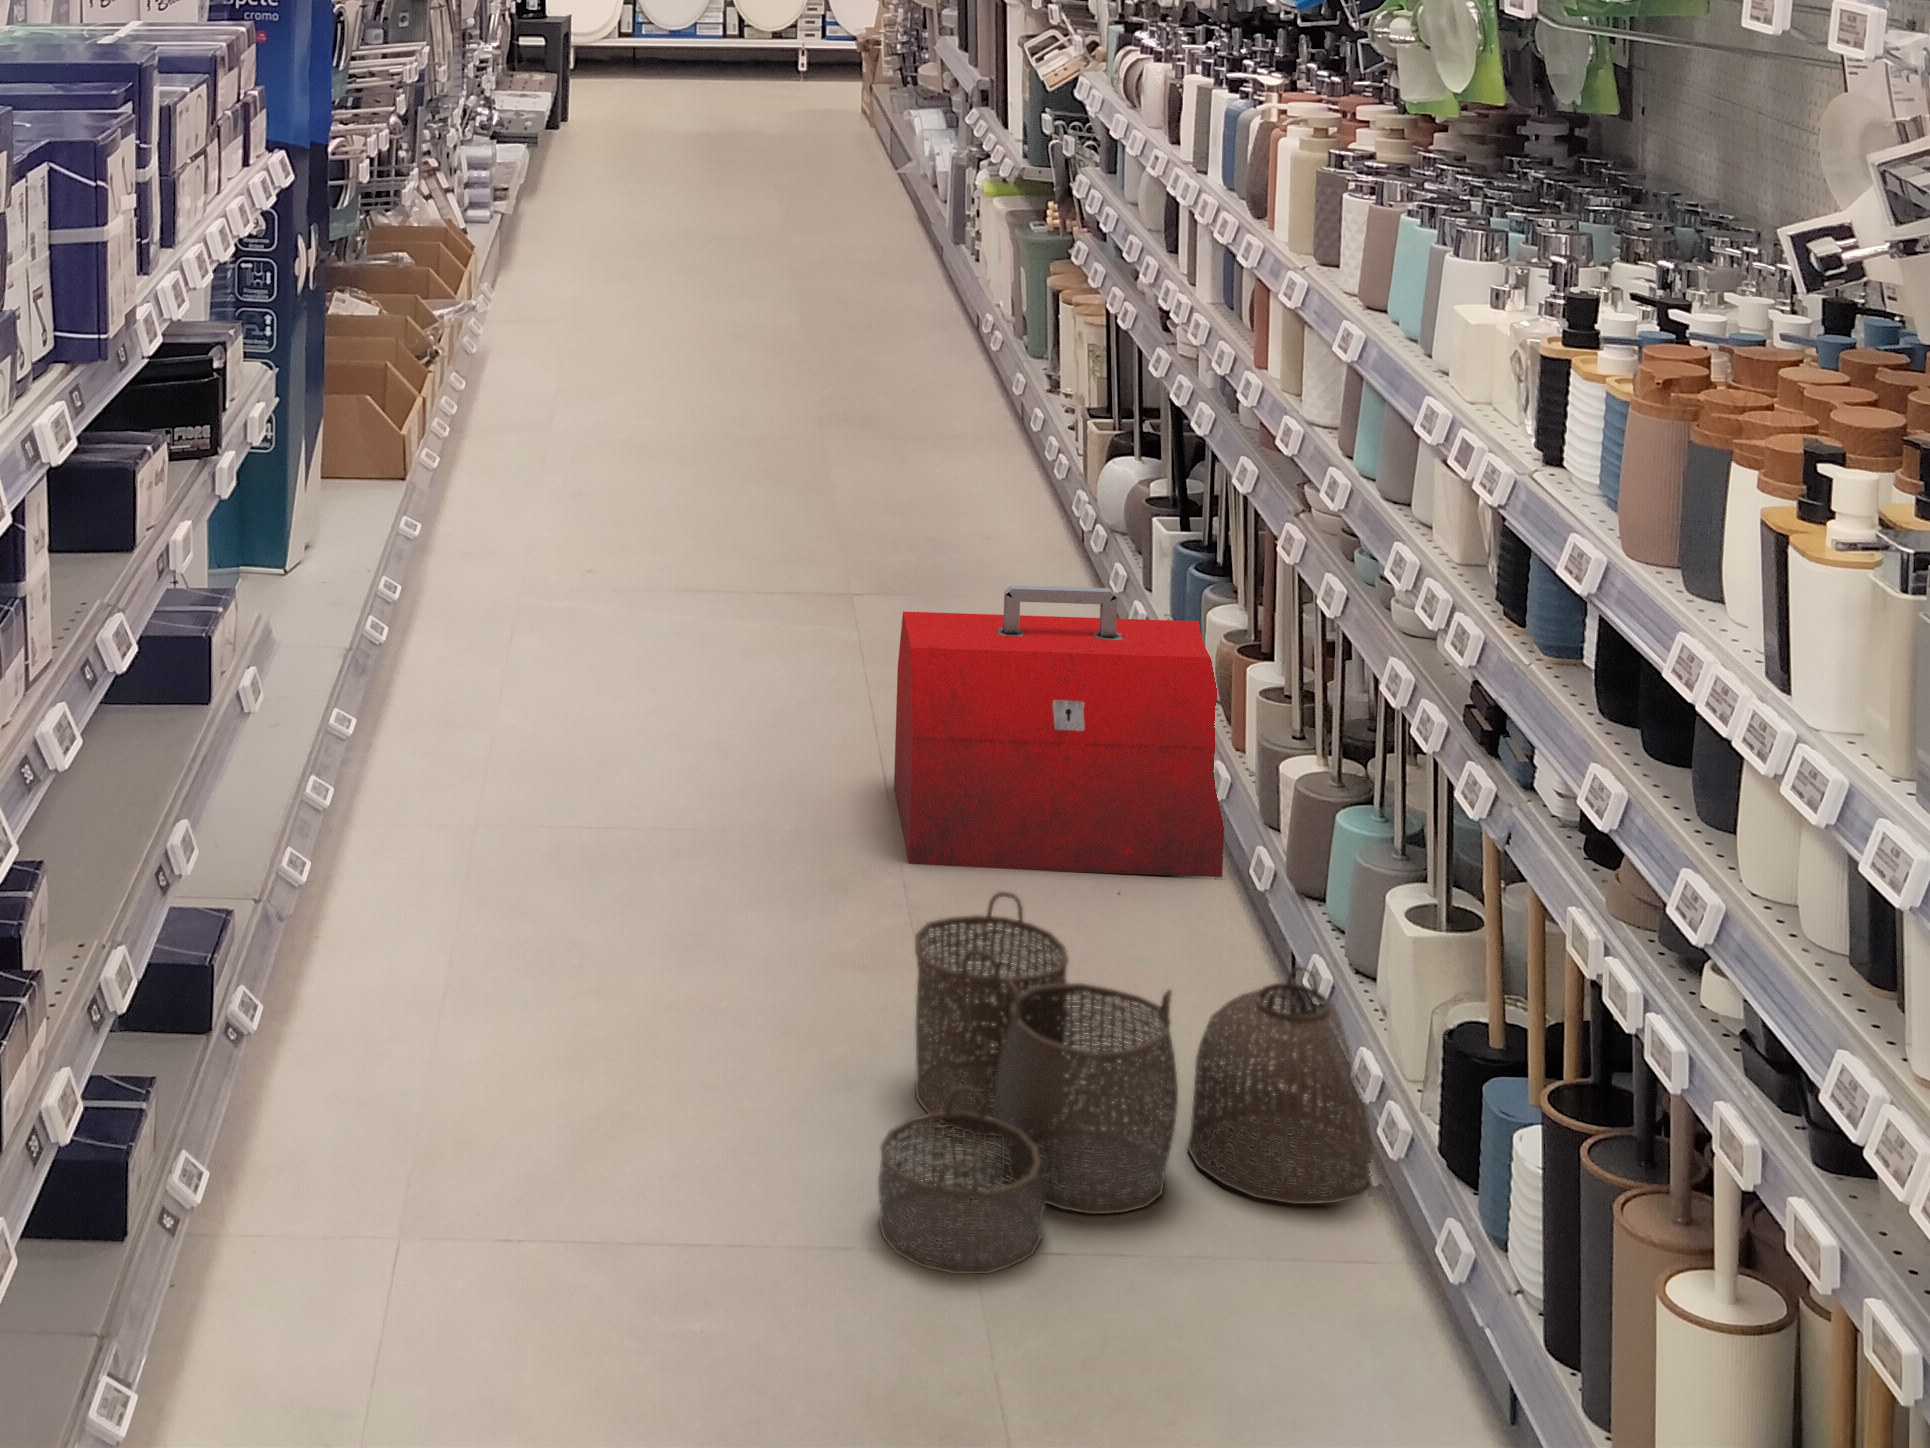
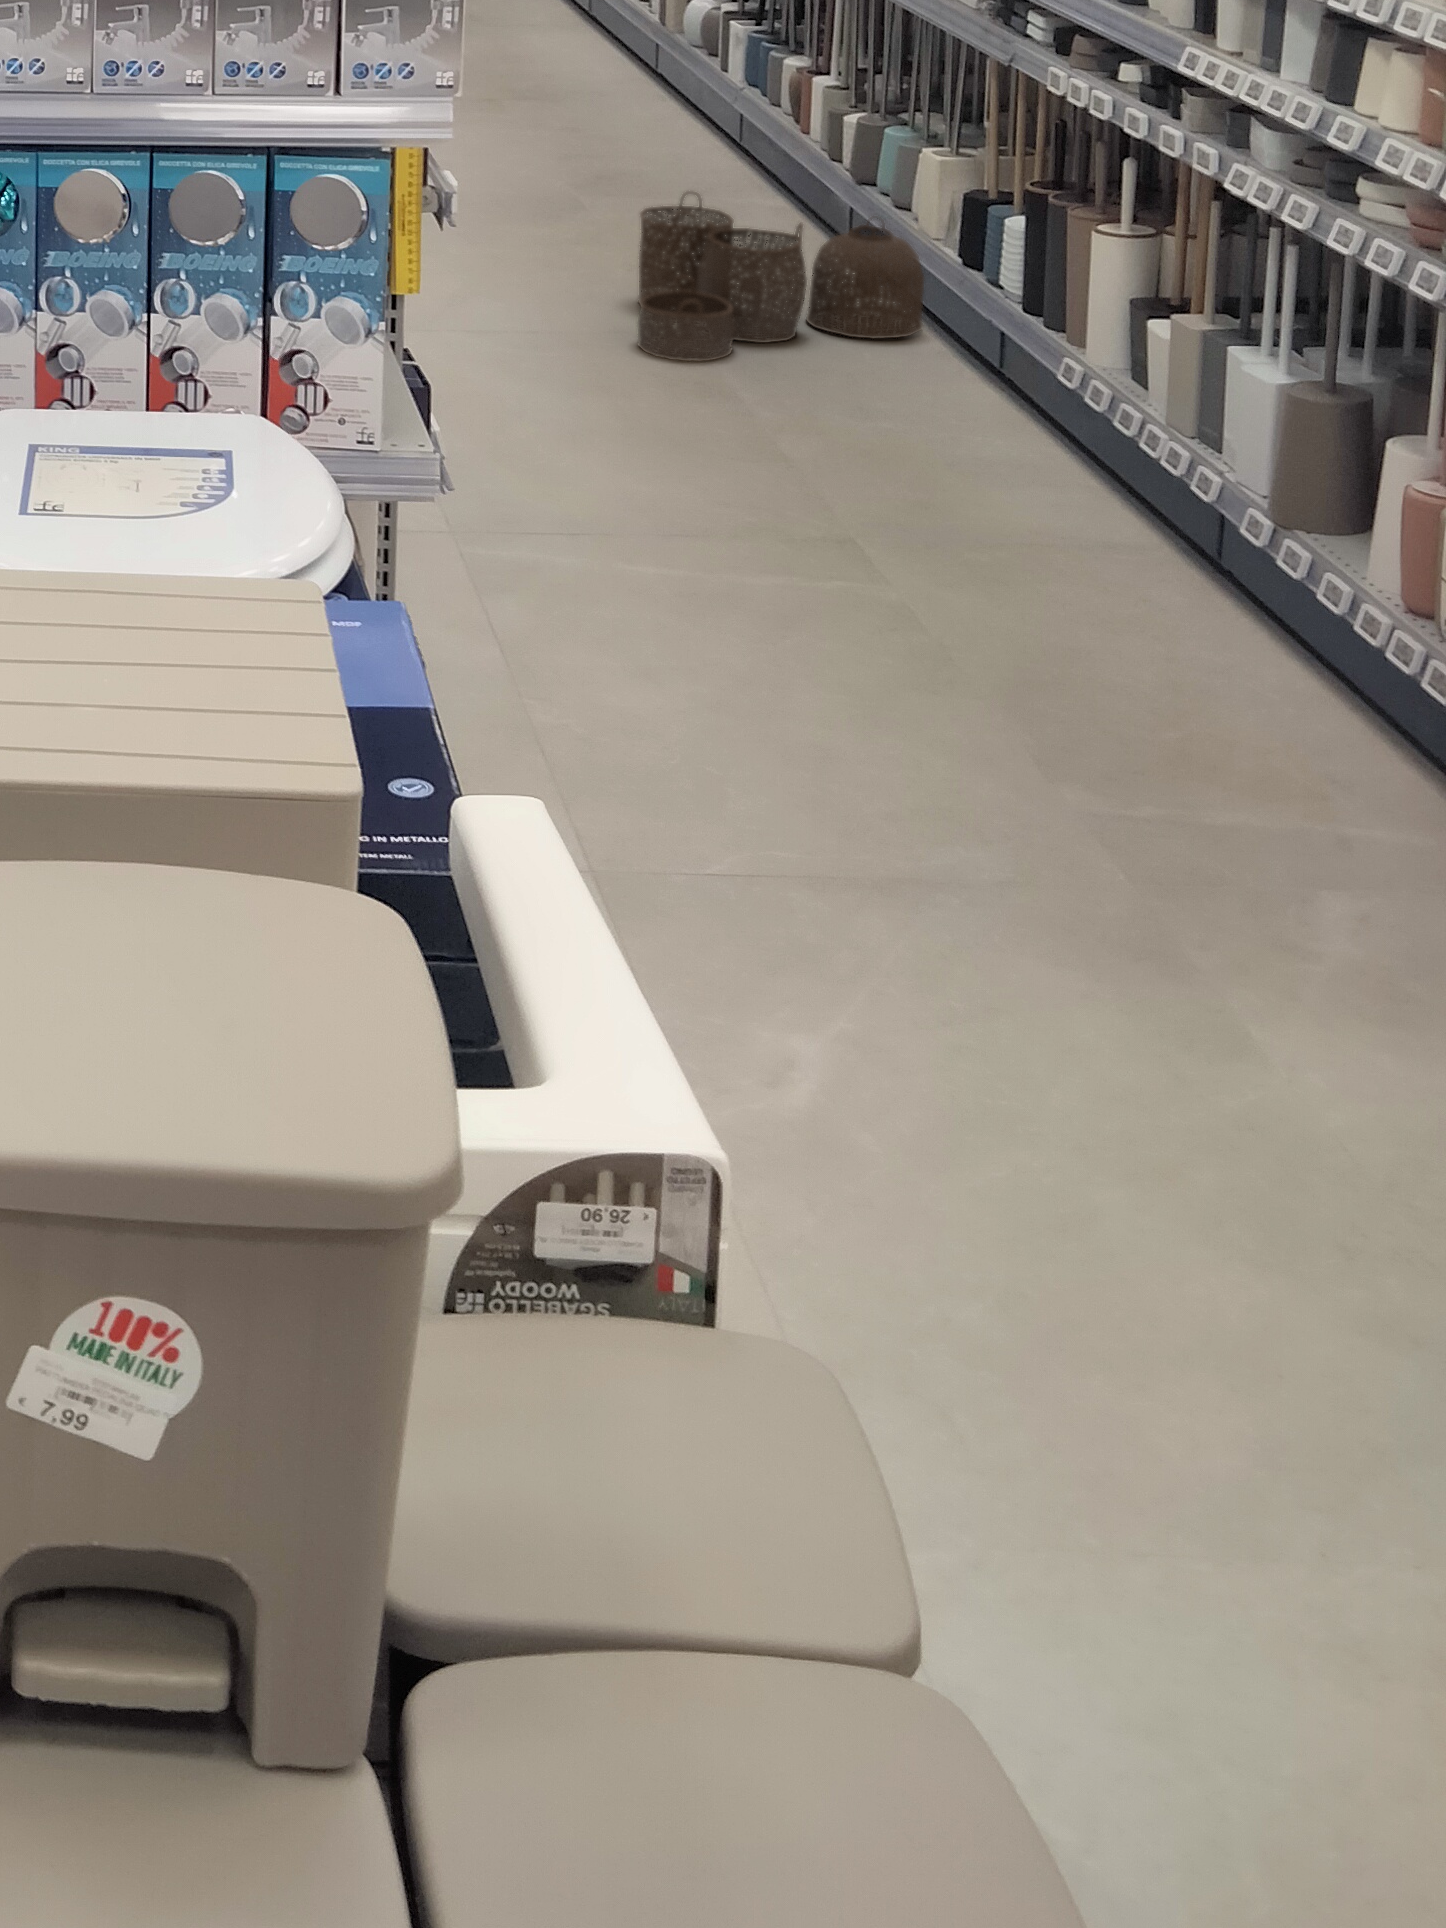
toolbox: present [894,585,1224,877] -> none [572,53,803,227]

